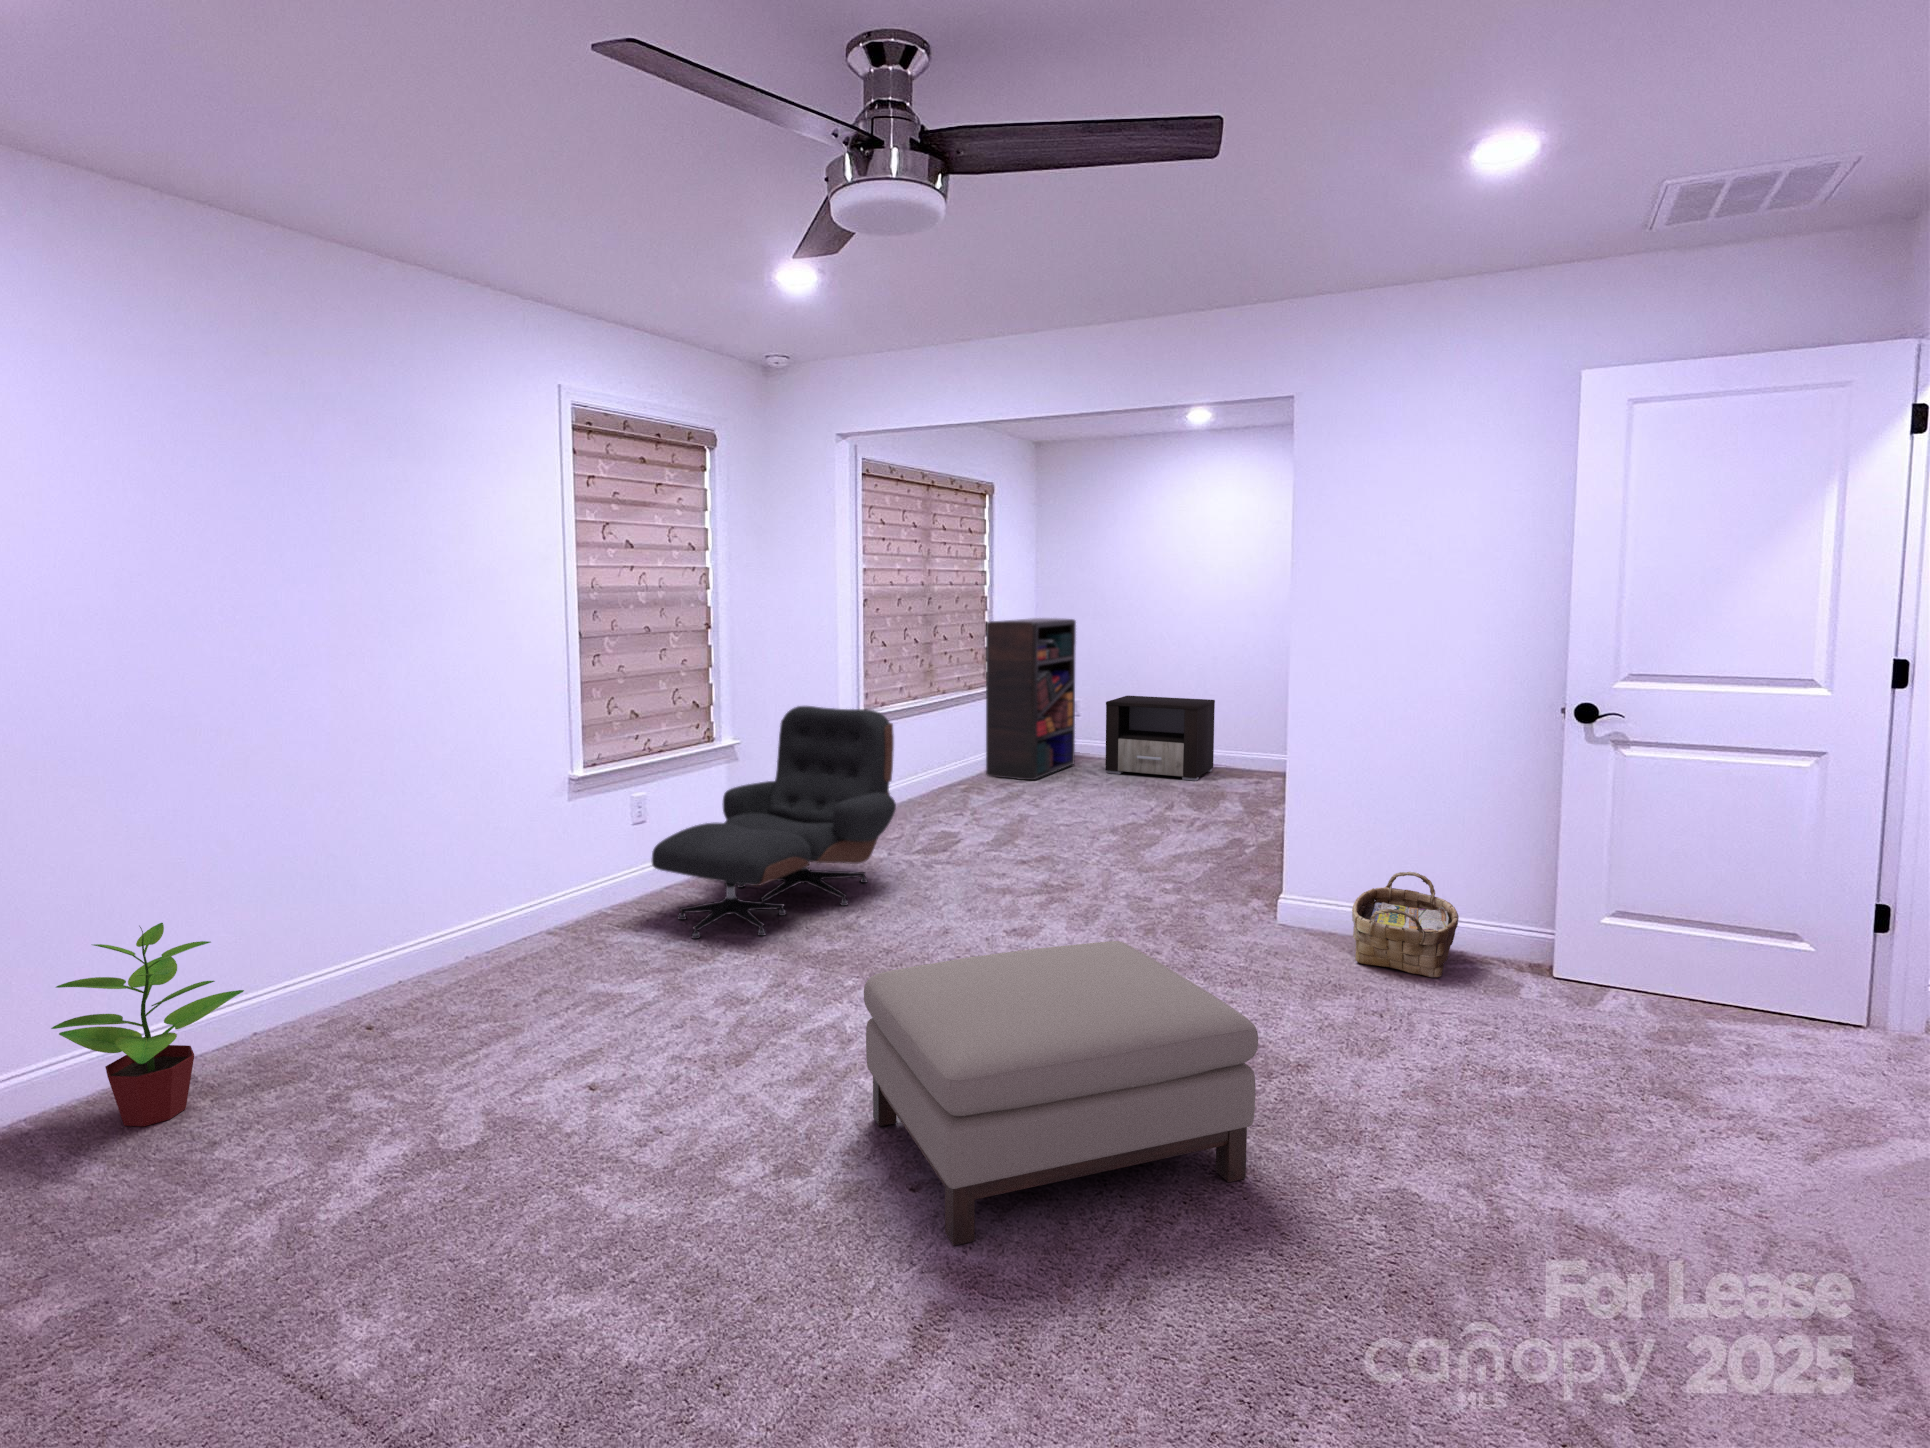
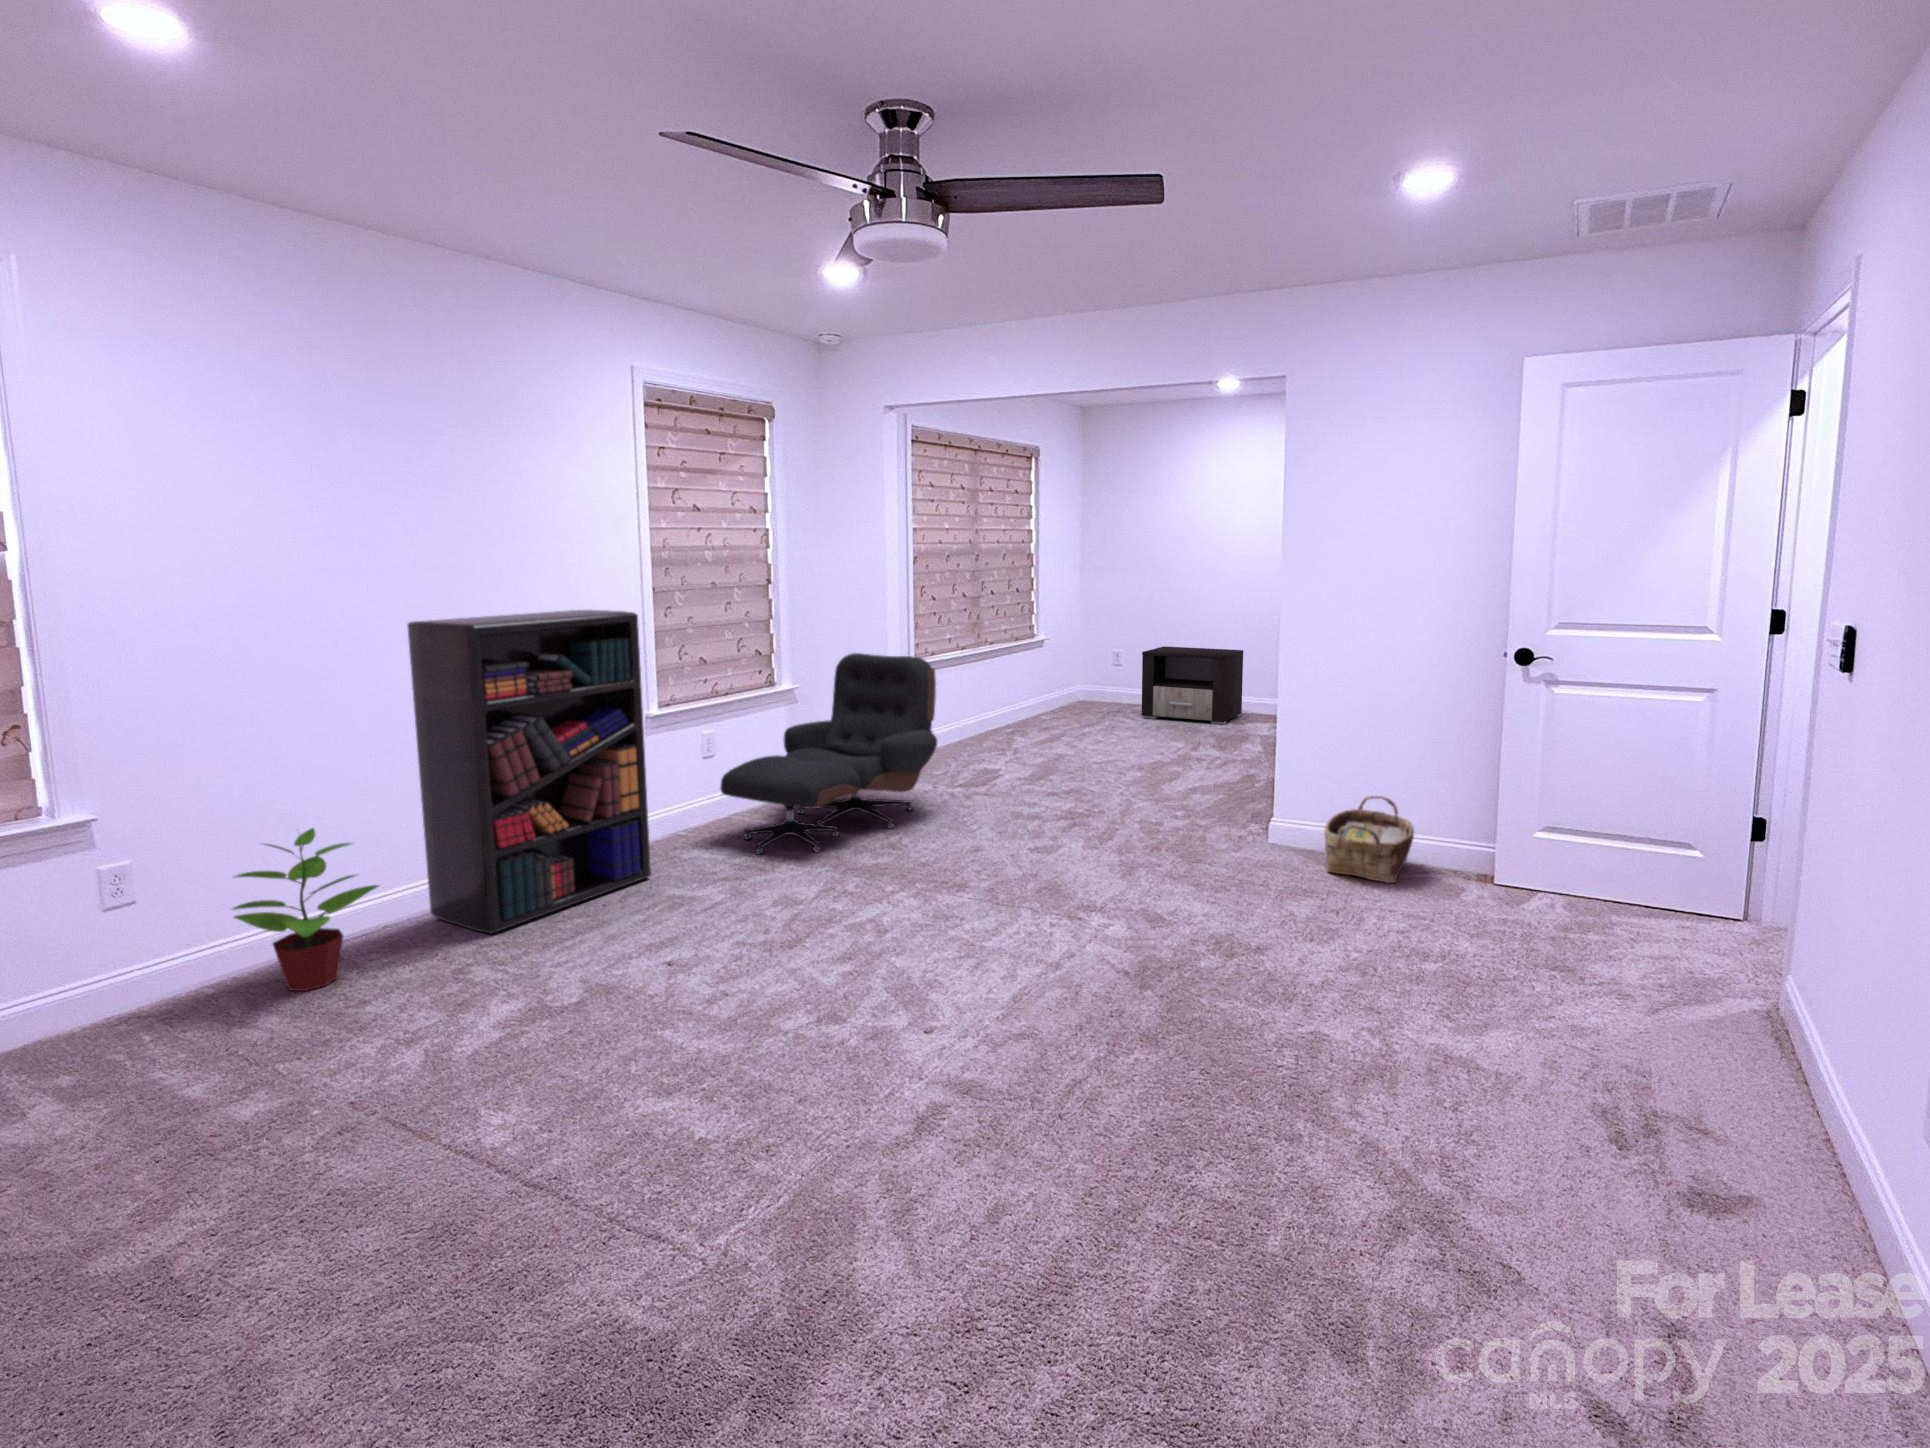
bookshelf: present [986,618,1076,780] -> present [407,610,651,933]
ottoman: present [864,941,1258,1246] -> none [891,844,1203,1068]

